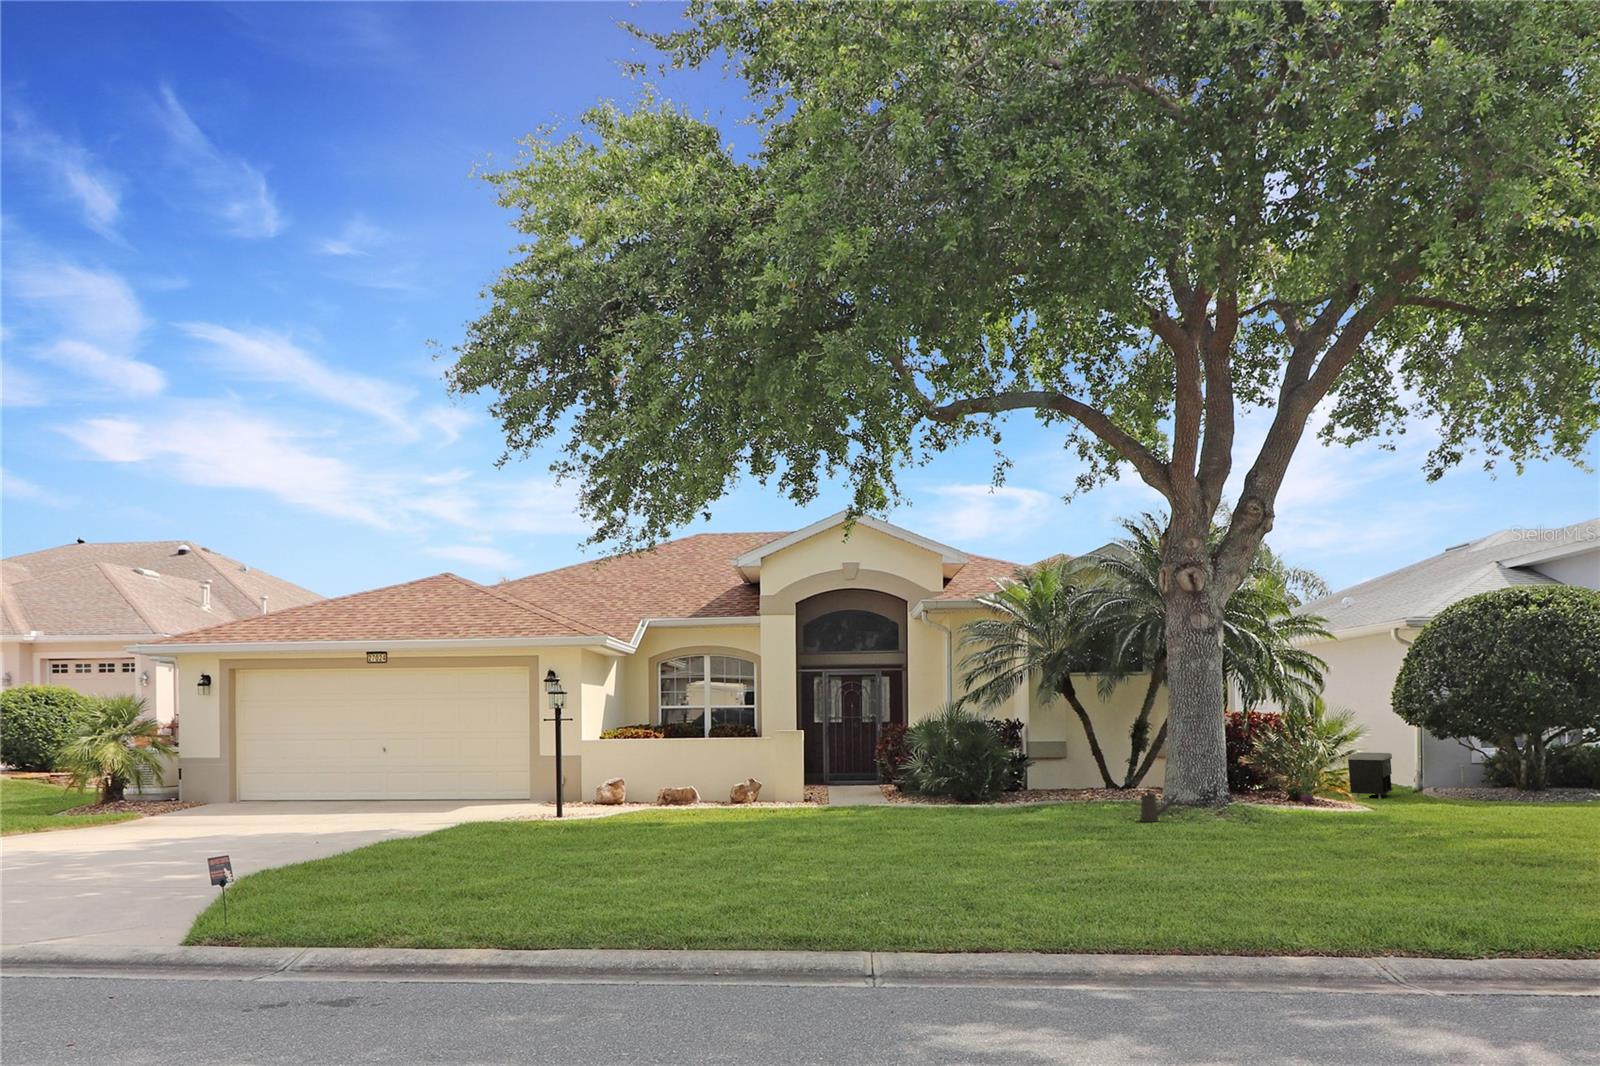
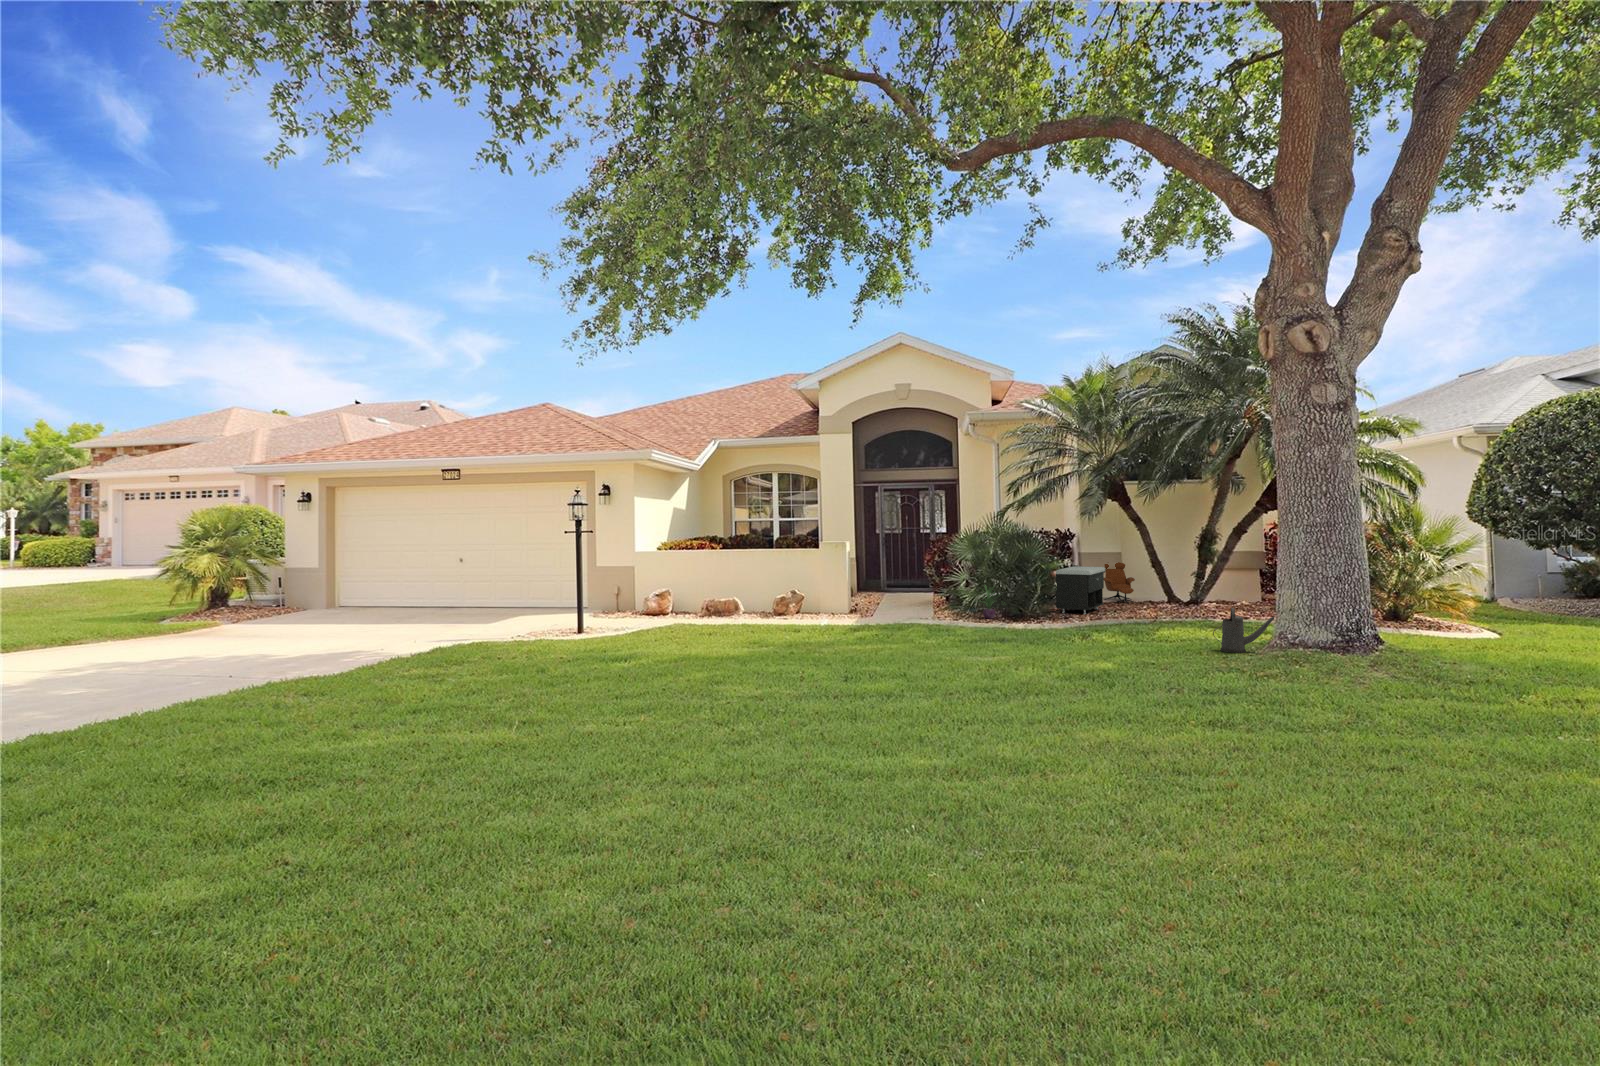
lounge chair: none [1046,750,1079,791] -> present [1104,562,1136,603]
storage bench: present [1348,752,1393,799] -> present [1056,566,1105,614]
decorative plant: present [1301,773,1314,804] -> present [983,585,995,619]

